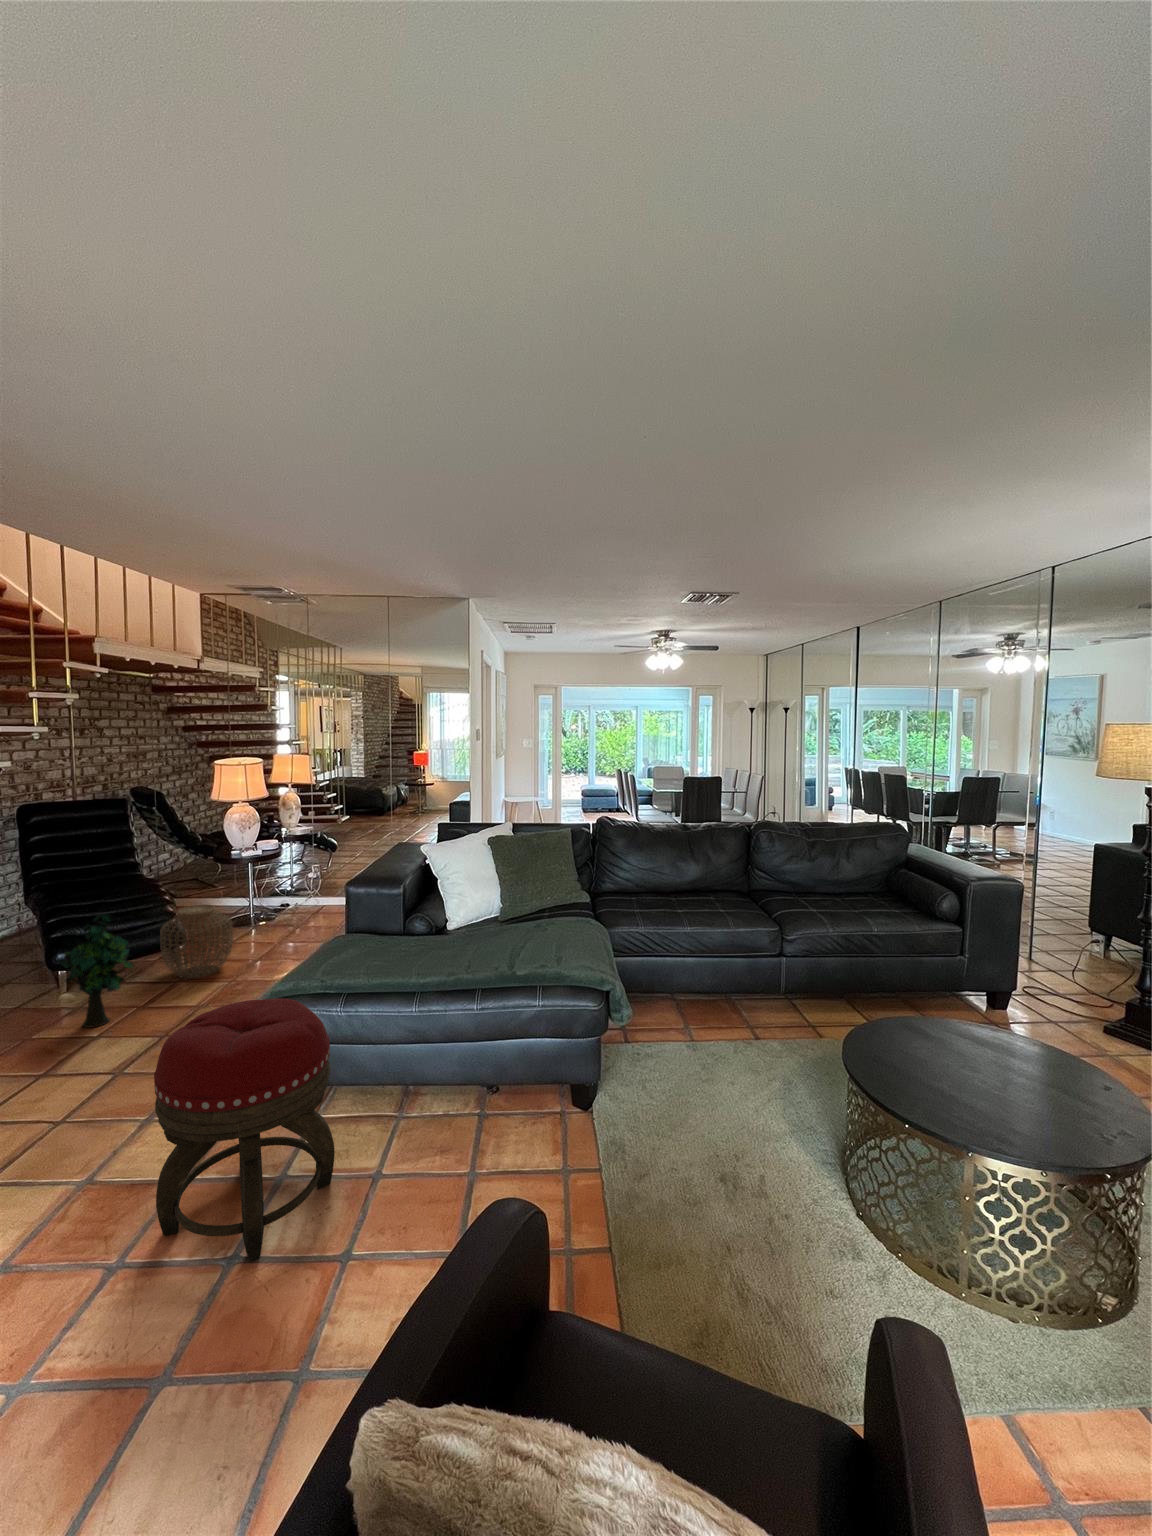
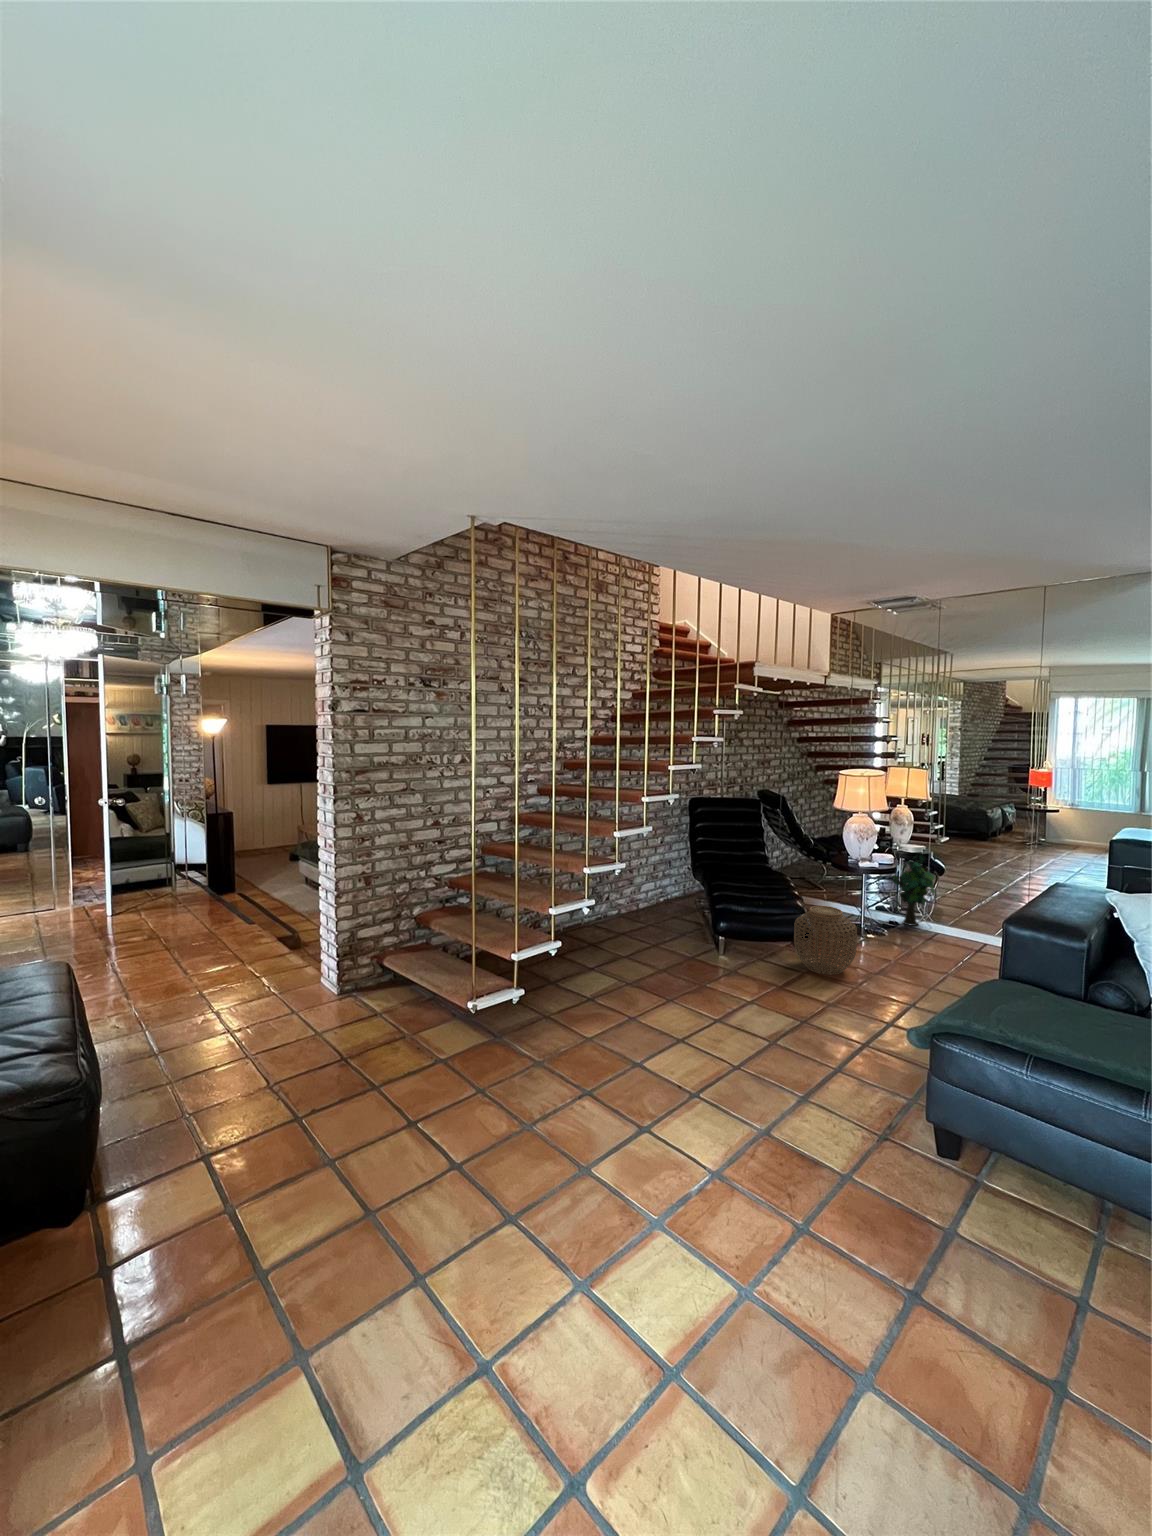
decorative plant: present [54,913,133,1028] -> present [891,855,935,926]
footstool: present [154,998,335,1261] -> none [841,1034,1043,1334]

